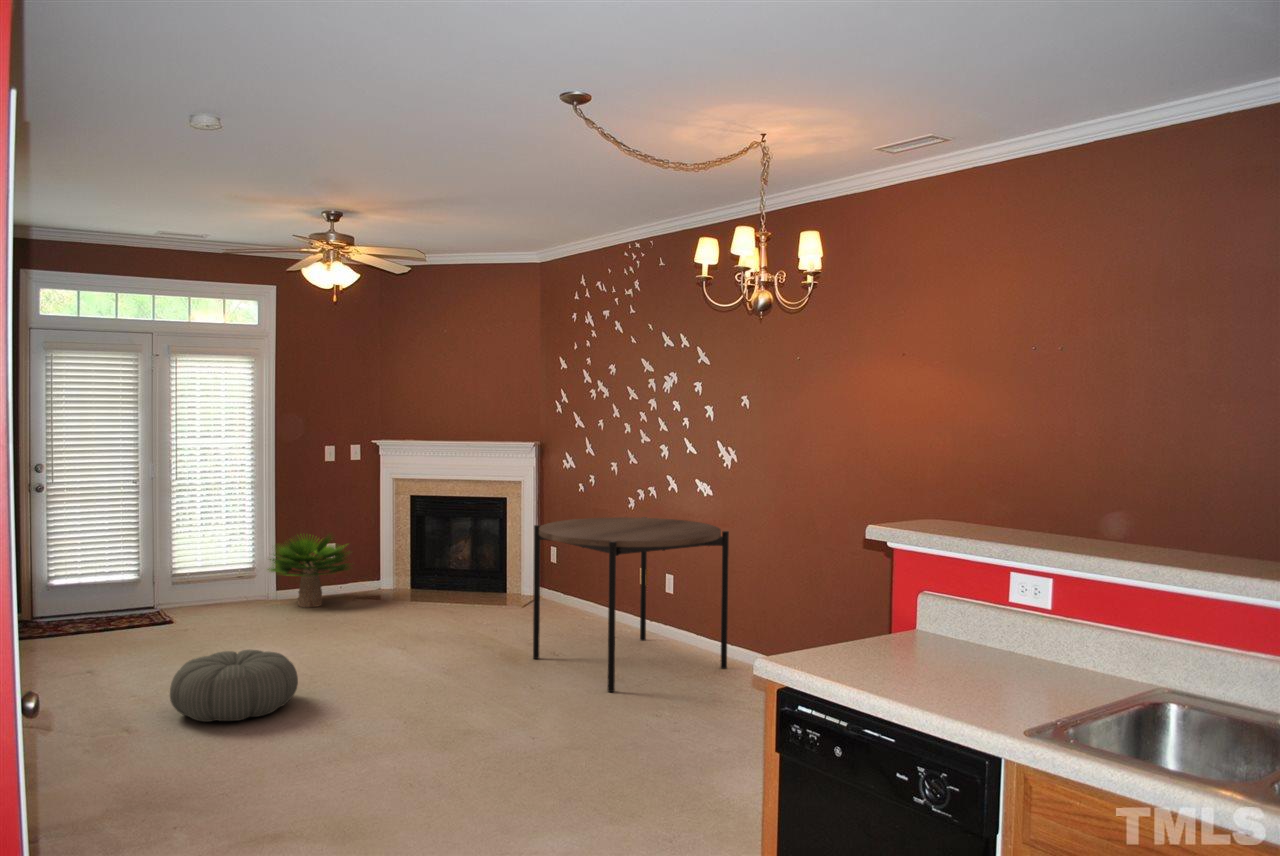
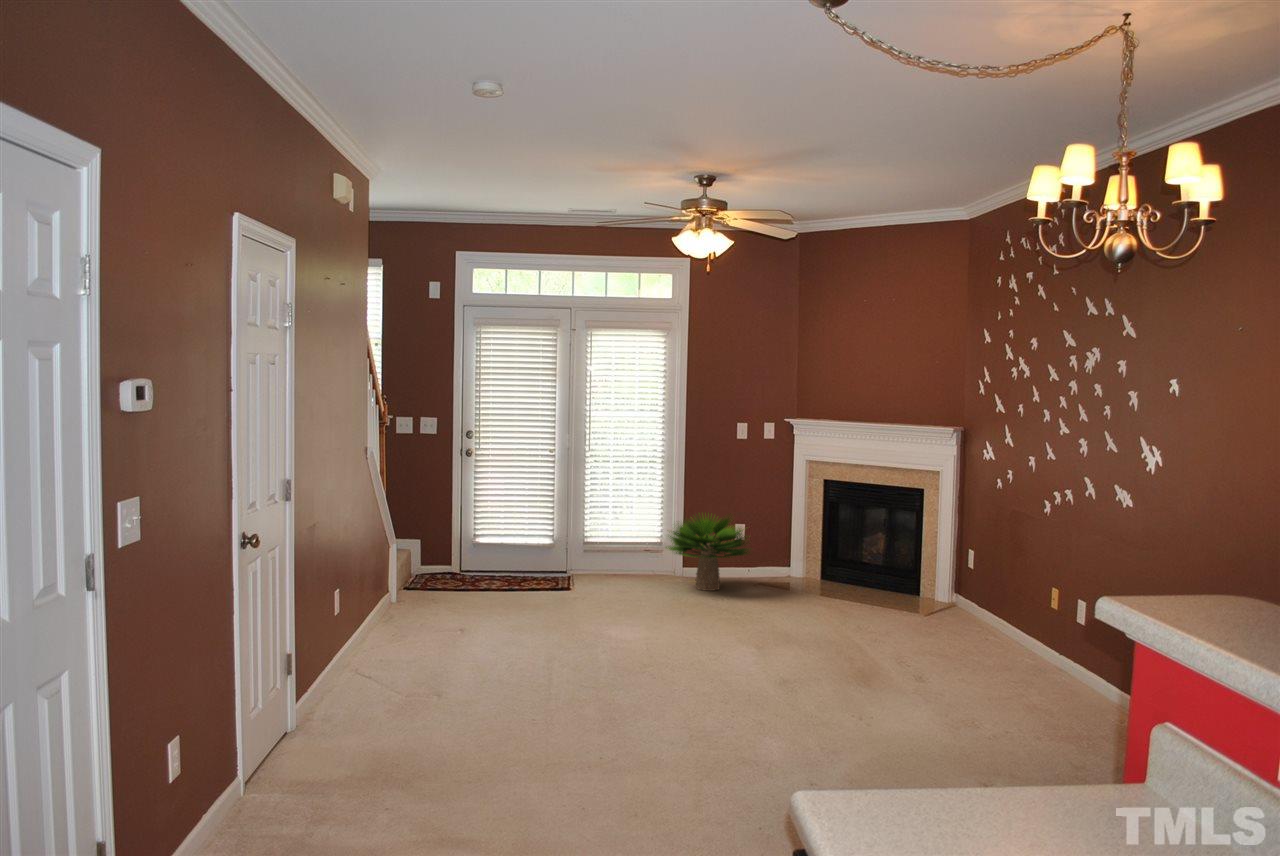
dining table: present [533,517,729,692] -> none [896,523,1137,730]
pouf: present [170,650,298,722] -> none [516,625,631,693]

